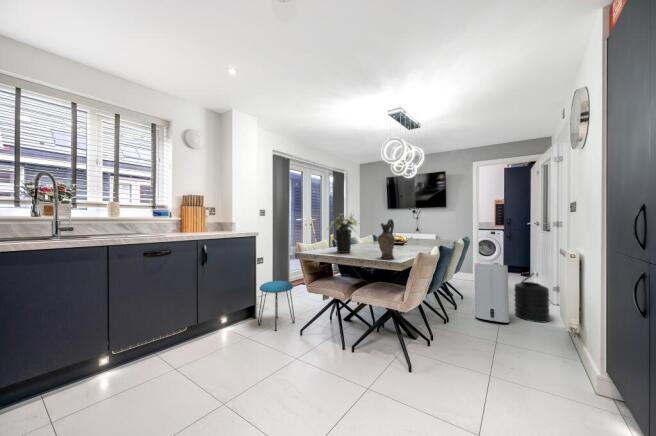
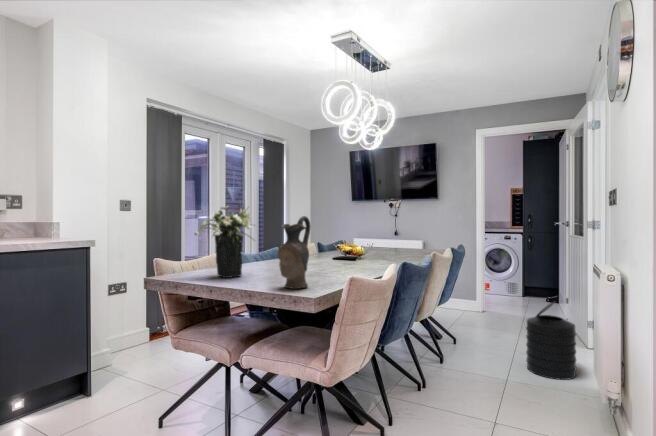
air purifier: present [475,263,509,323] -> none [466,288,516,383]
stool: present [258,281,295,331] -> none [87,326,159,420]

